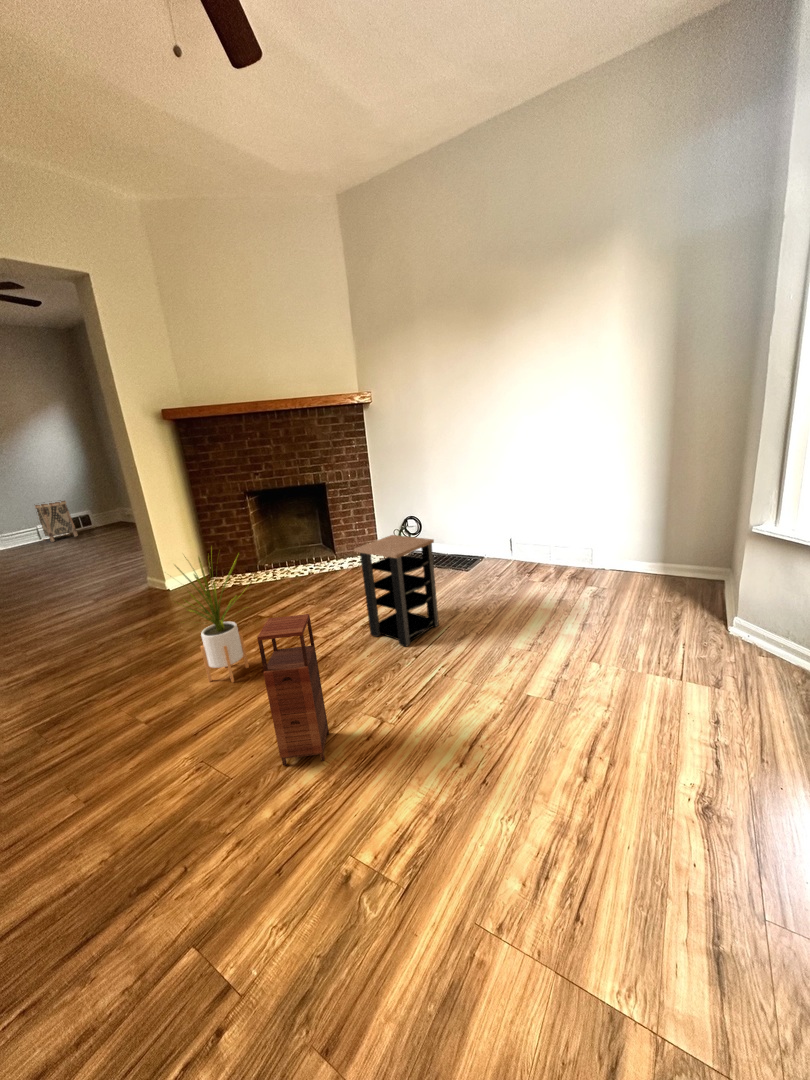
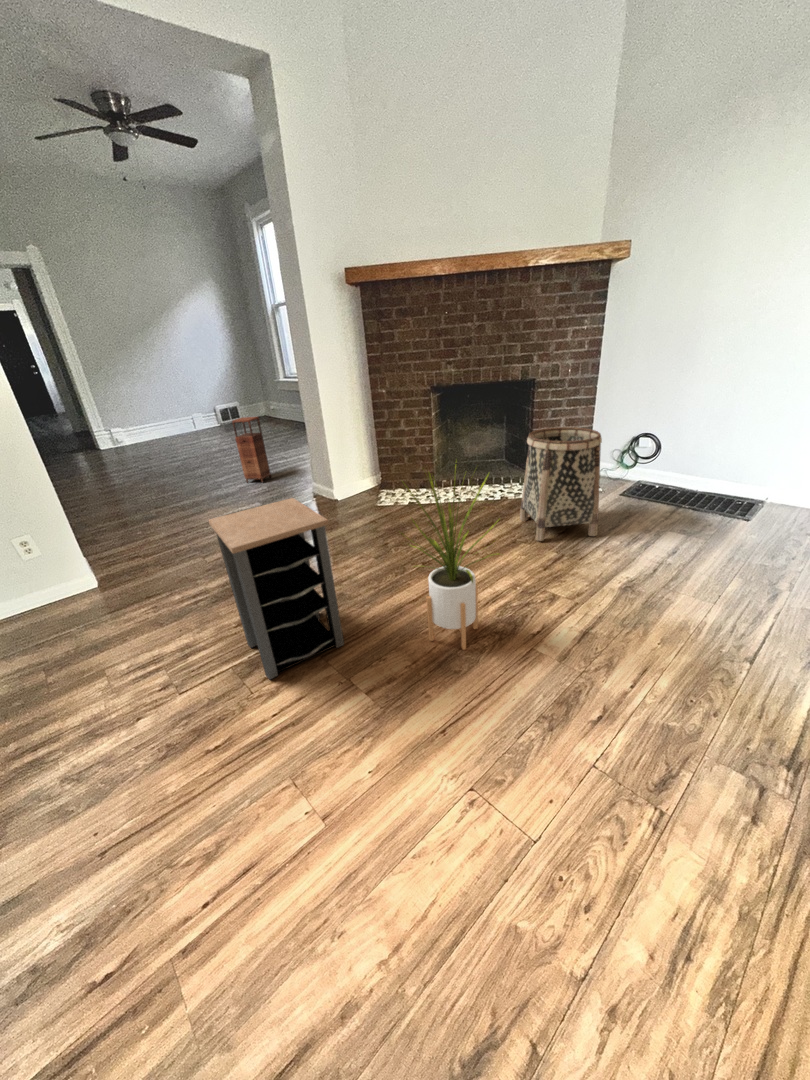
basket: present [35,500,78,542] -> present [520,427,602,541]
side table: present [354,535,439,646] -> present [209,498,344,679]
storage cabinet: present [257,614,329,766] -> present [232,417,271,483]

